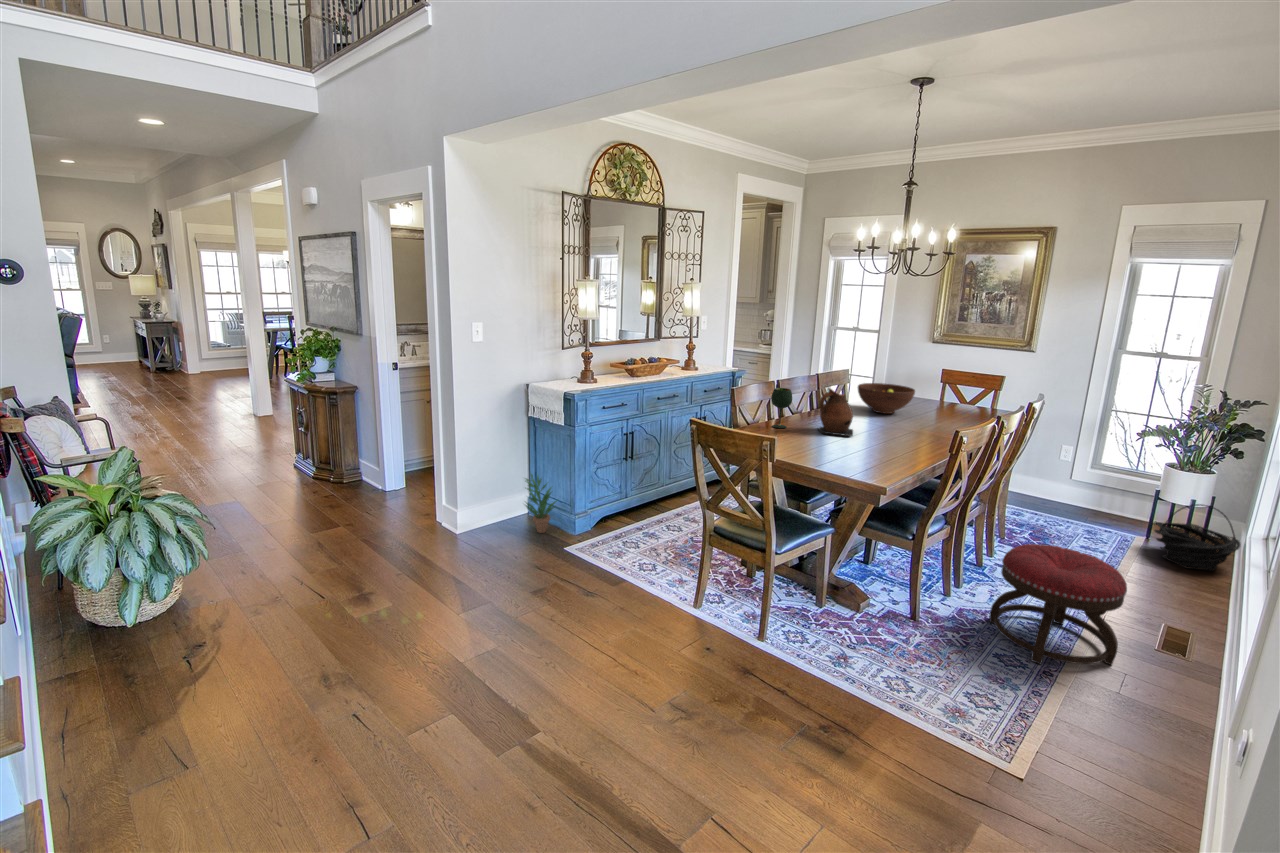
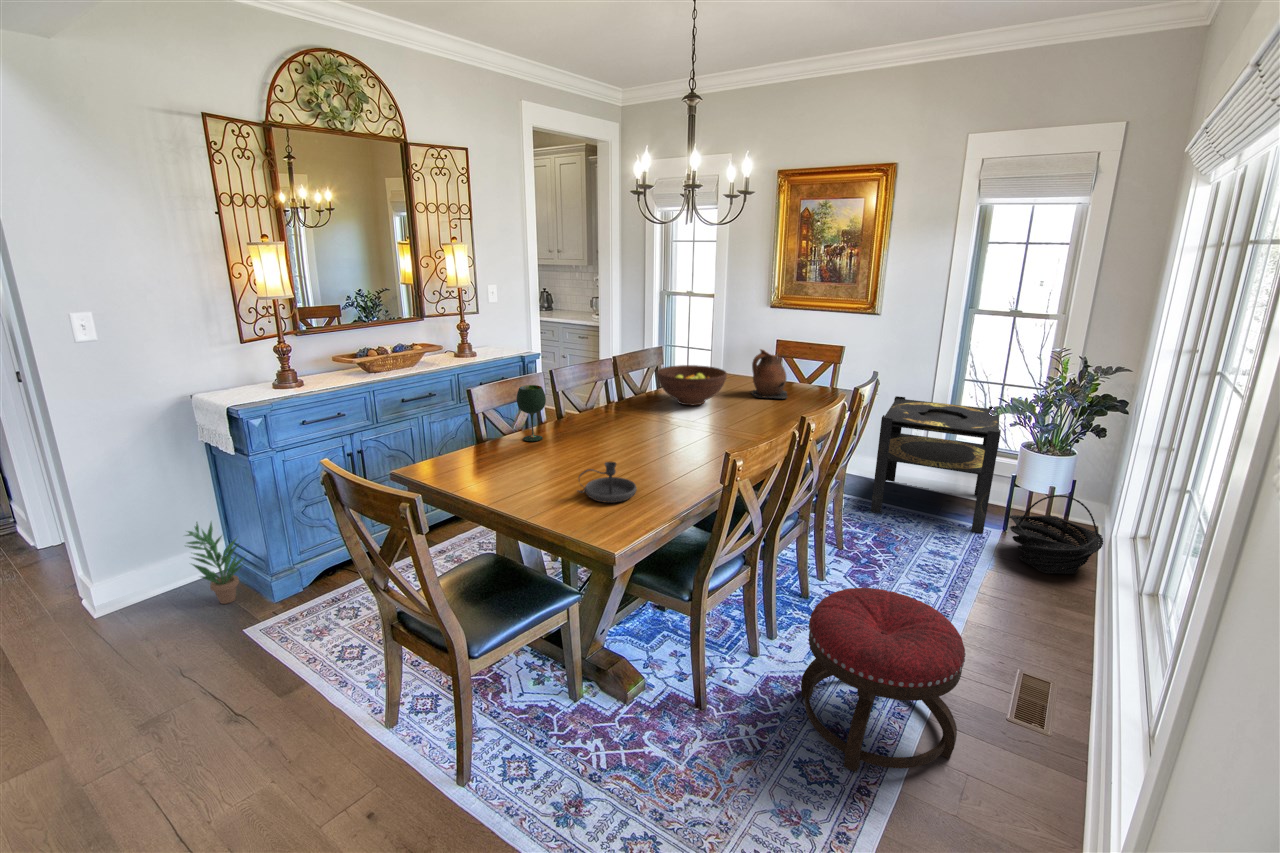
ceramic pitcher: present [818,388,853,436] -> present [751,349,787,399]
side table: none [1023,422,1147,537] -> present [871,396,1001,533]
candlestick: none [839,438,882,465] -> present [578,462,637,503]

